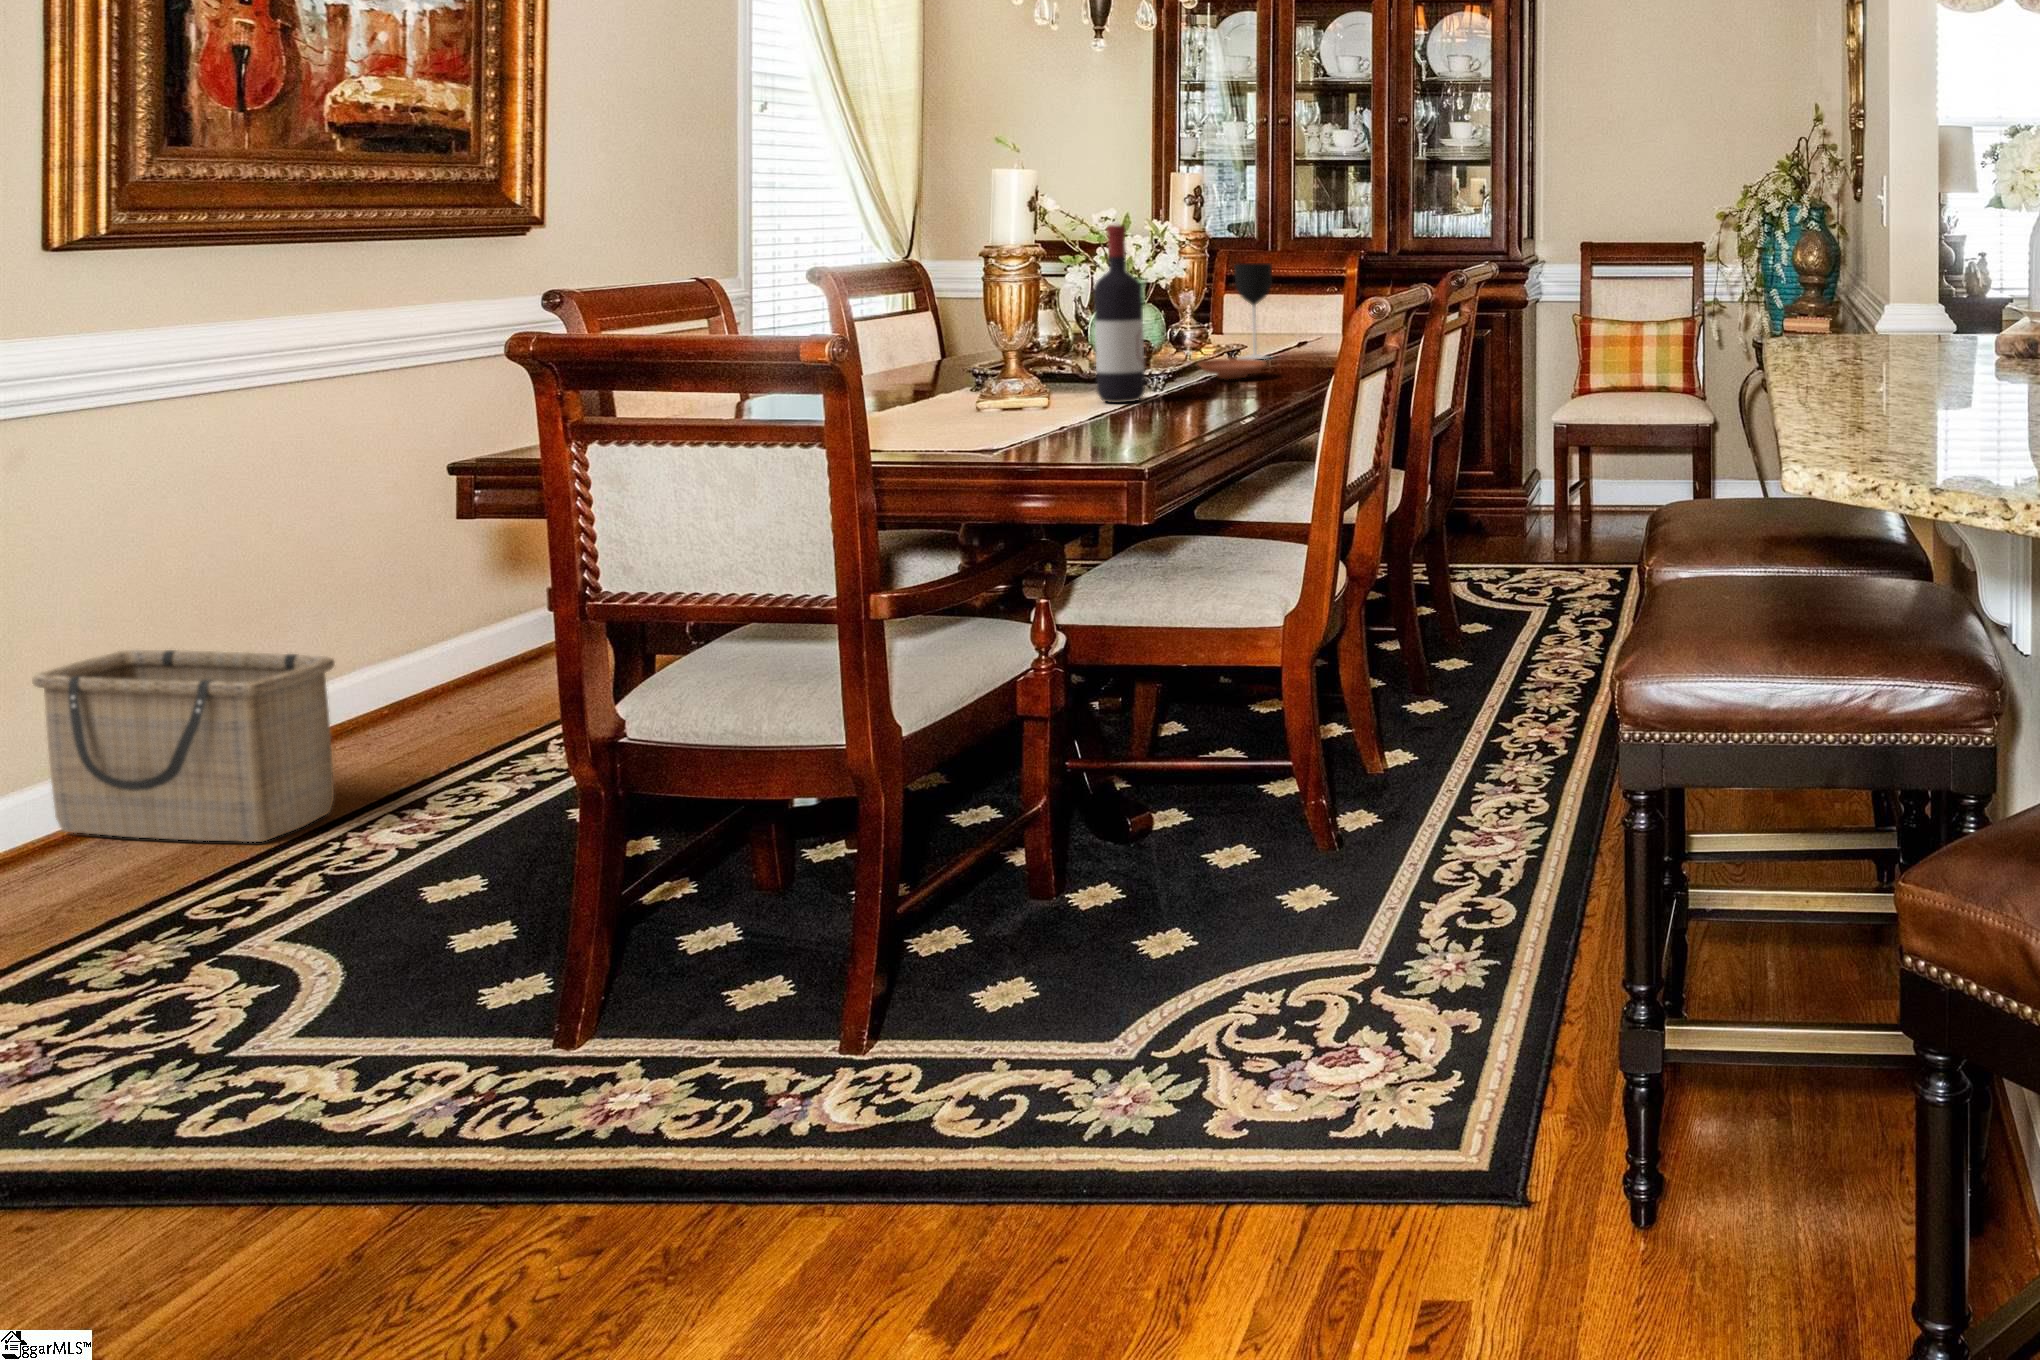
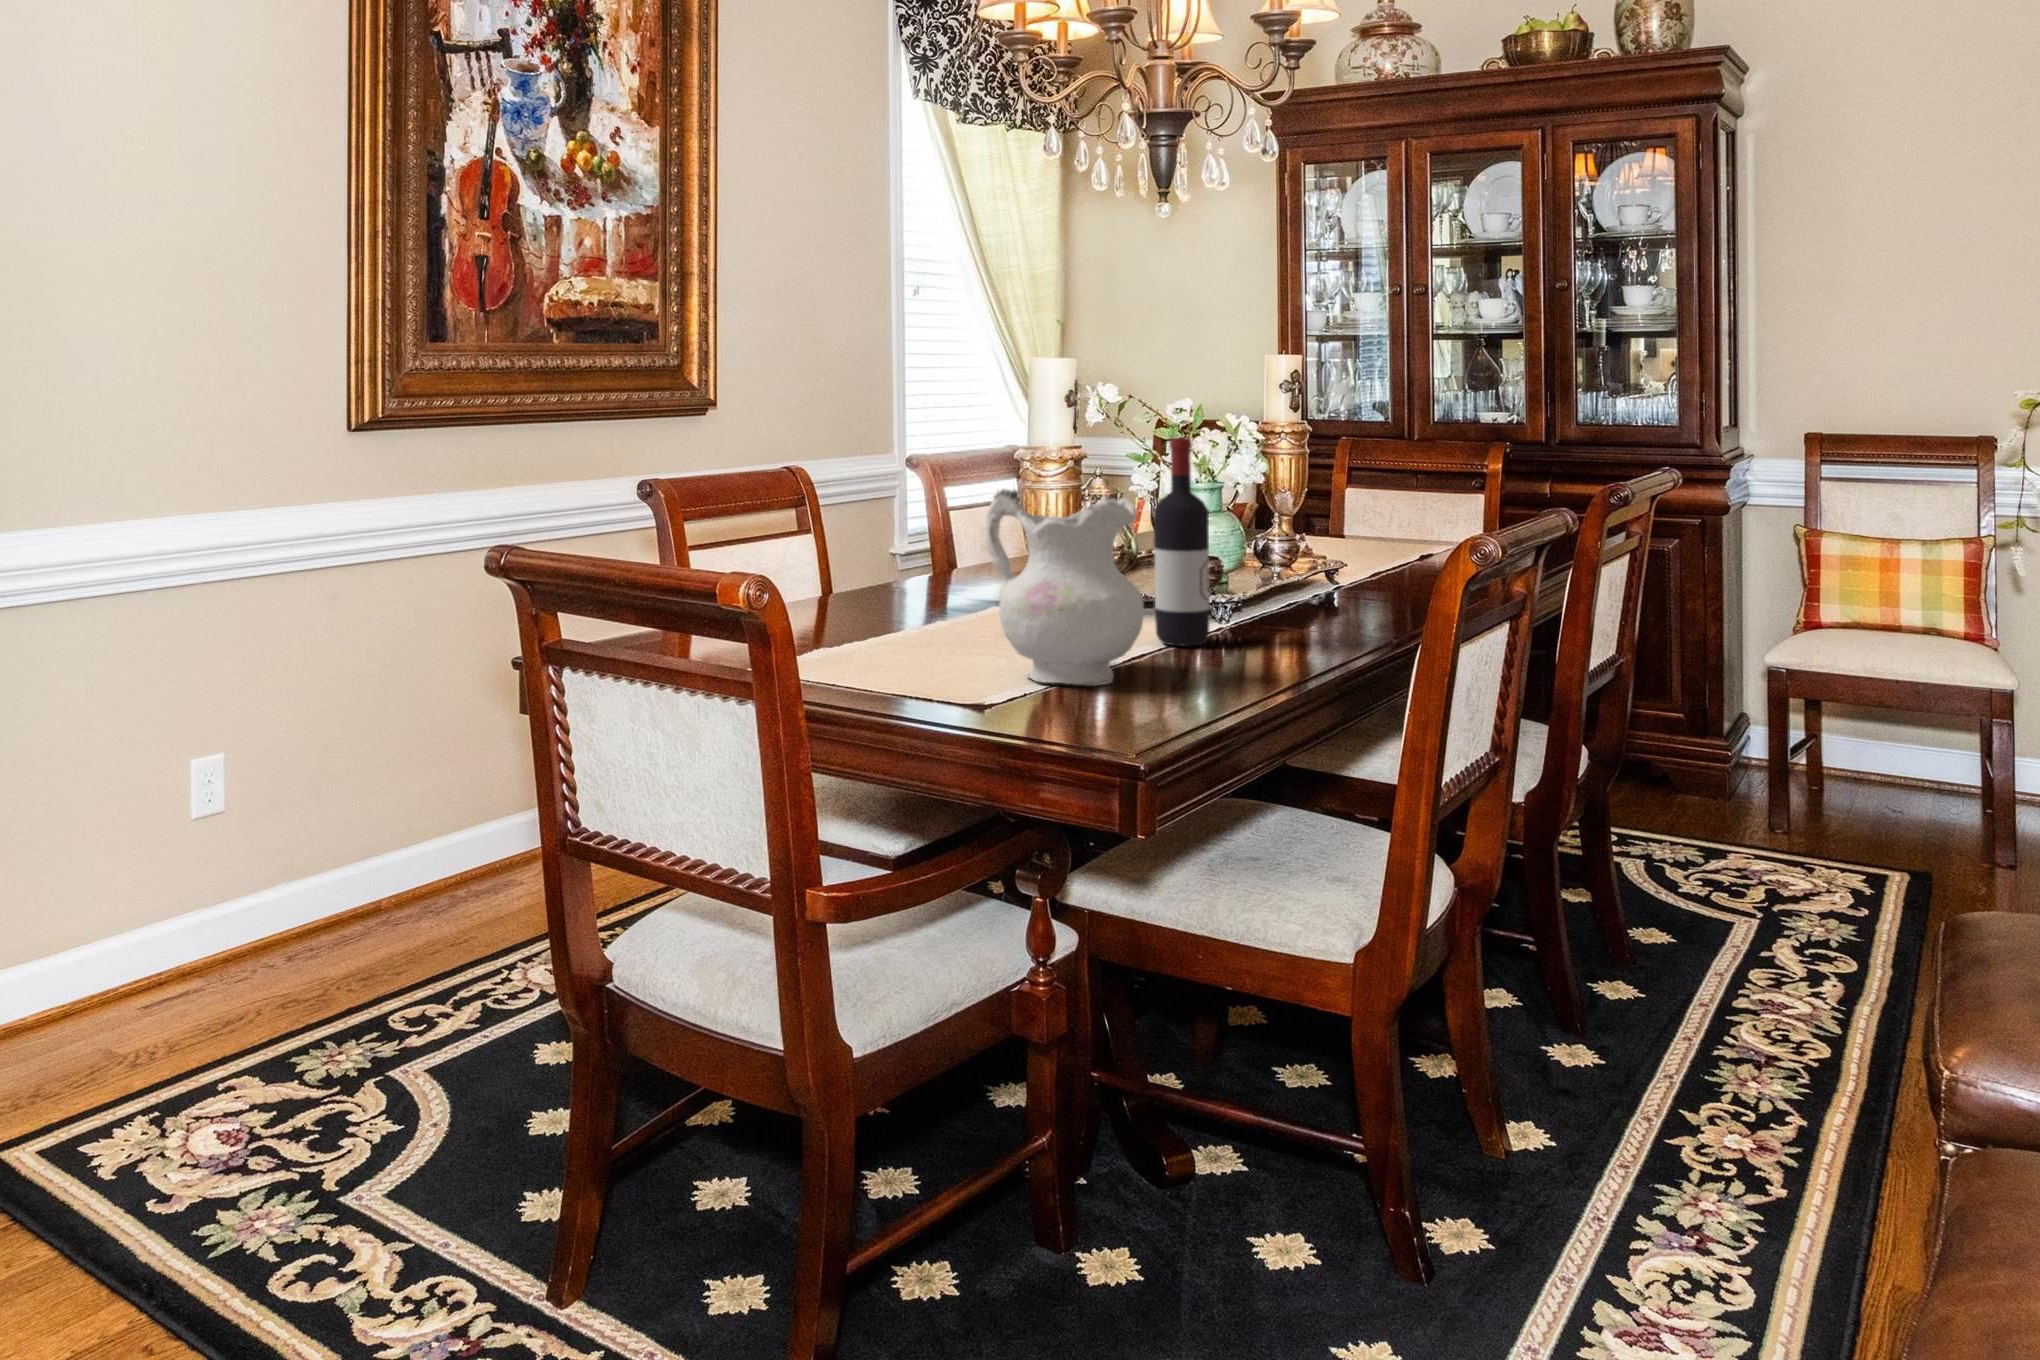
wine glass: present [1234,263,1272,359] -> none [1335,471,1381,587]
ceramic pitcher: none [947,265,1097,432] -> present [985,489,1144,686]
plate: present [1198,359,1266,379] -> none [1281,590,1365,618]
basket: present [32,650,335,842] -> none [282,785,483,986]

